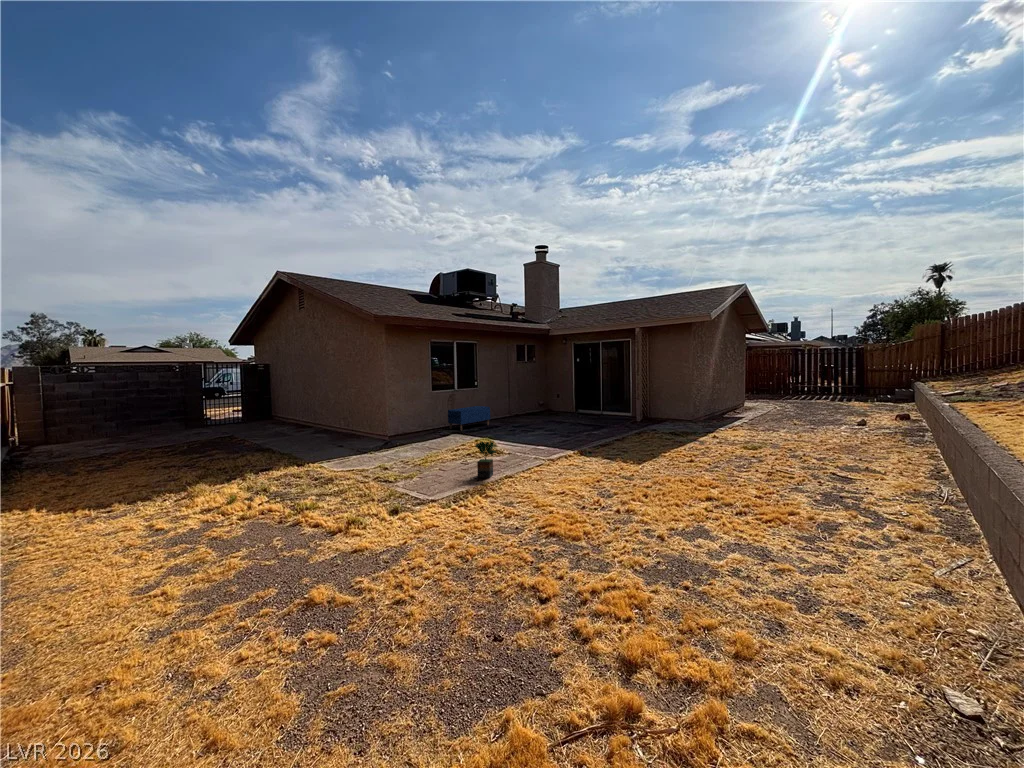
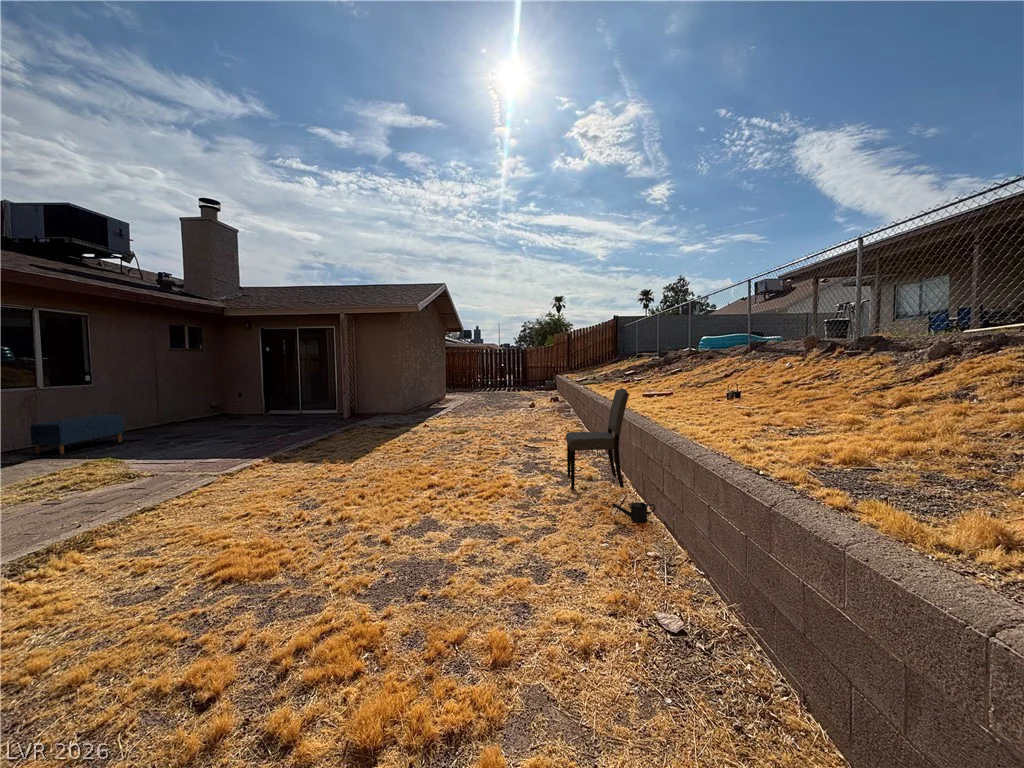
chair: none [880,424,982,549] -> present [566,388,629,489]
potted tree: present [475,442,496,478] -> none [76,460,126,521]
watering can: none [929,561,1003,596] -> present [612,502,655,523]

